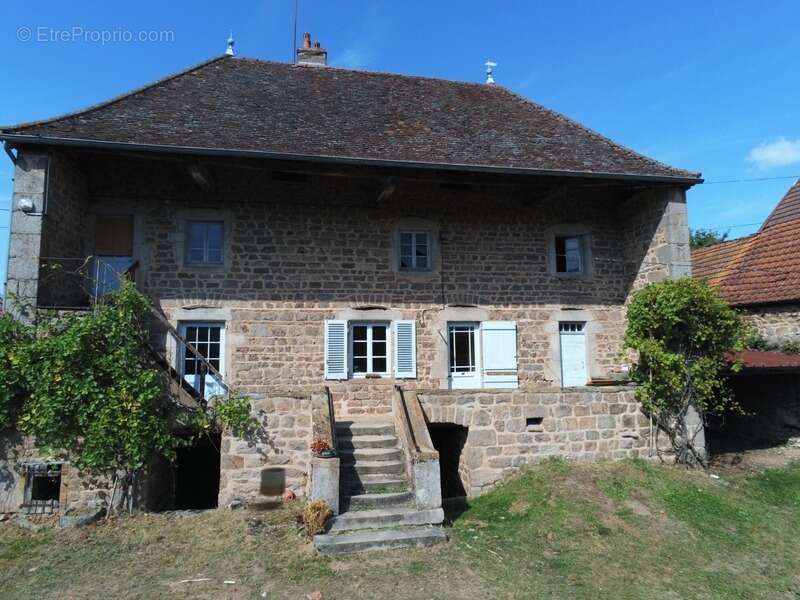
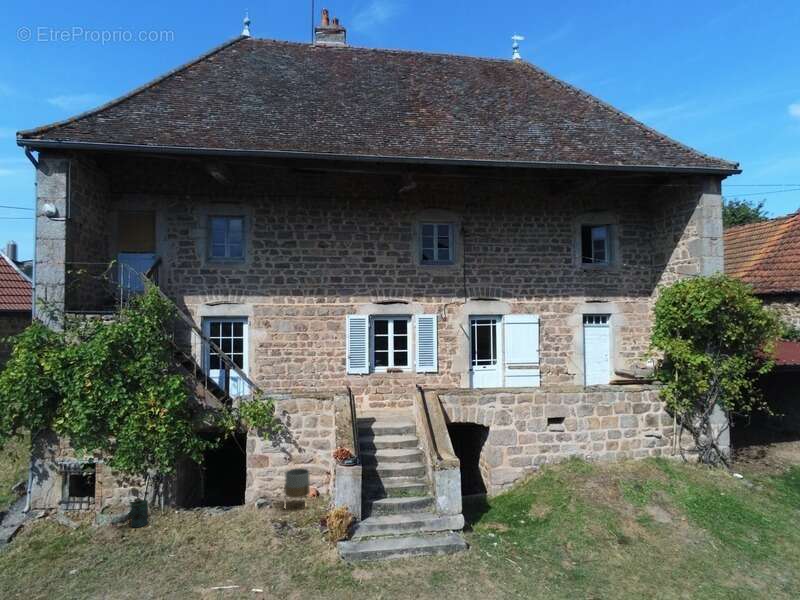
watering can: none [96,492,118,528] -> present [131,492,149,527]

